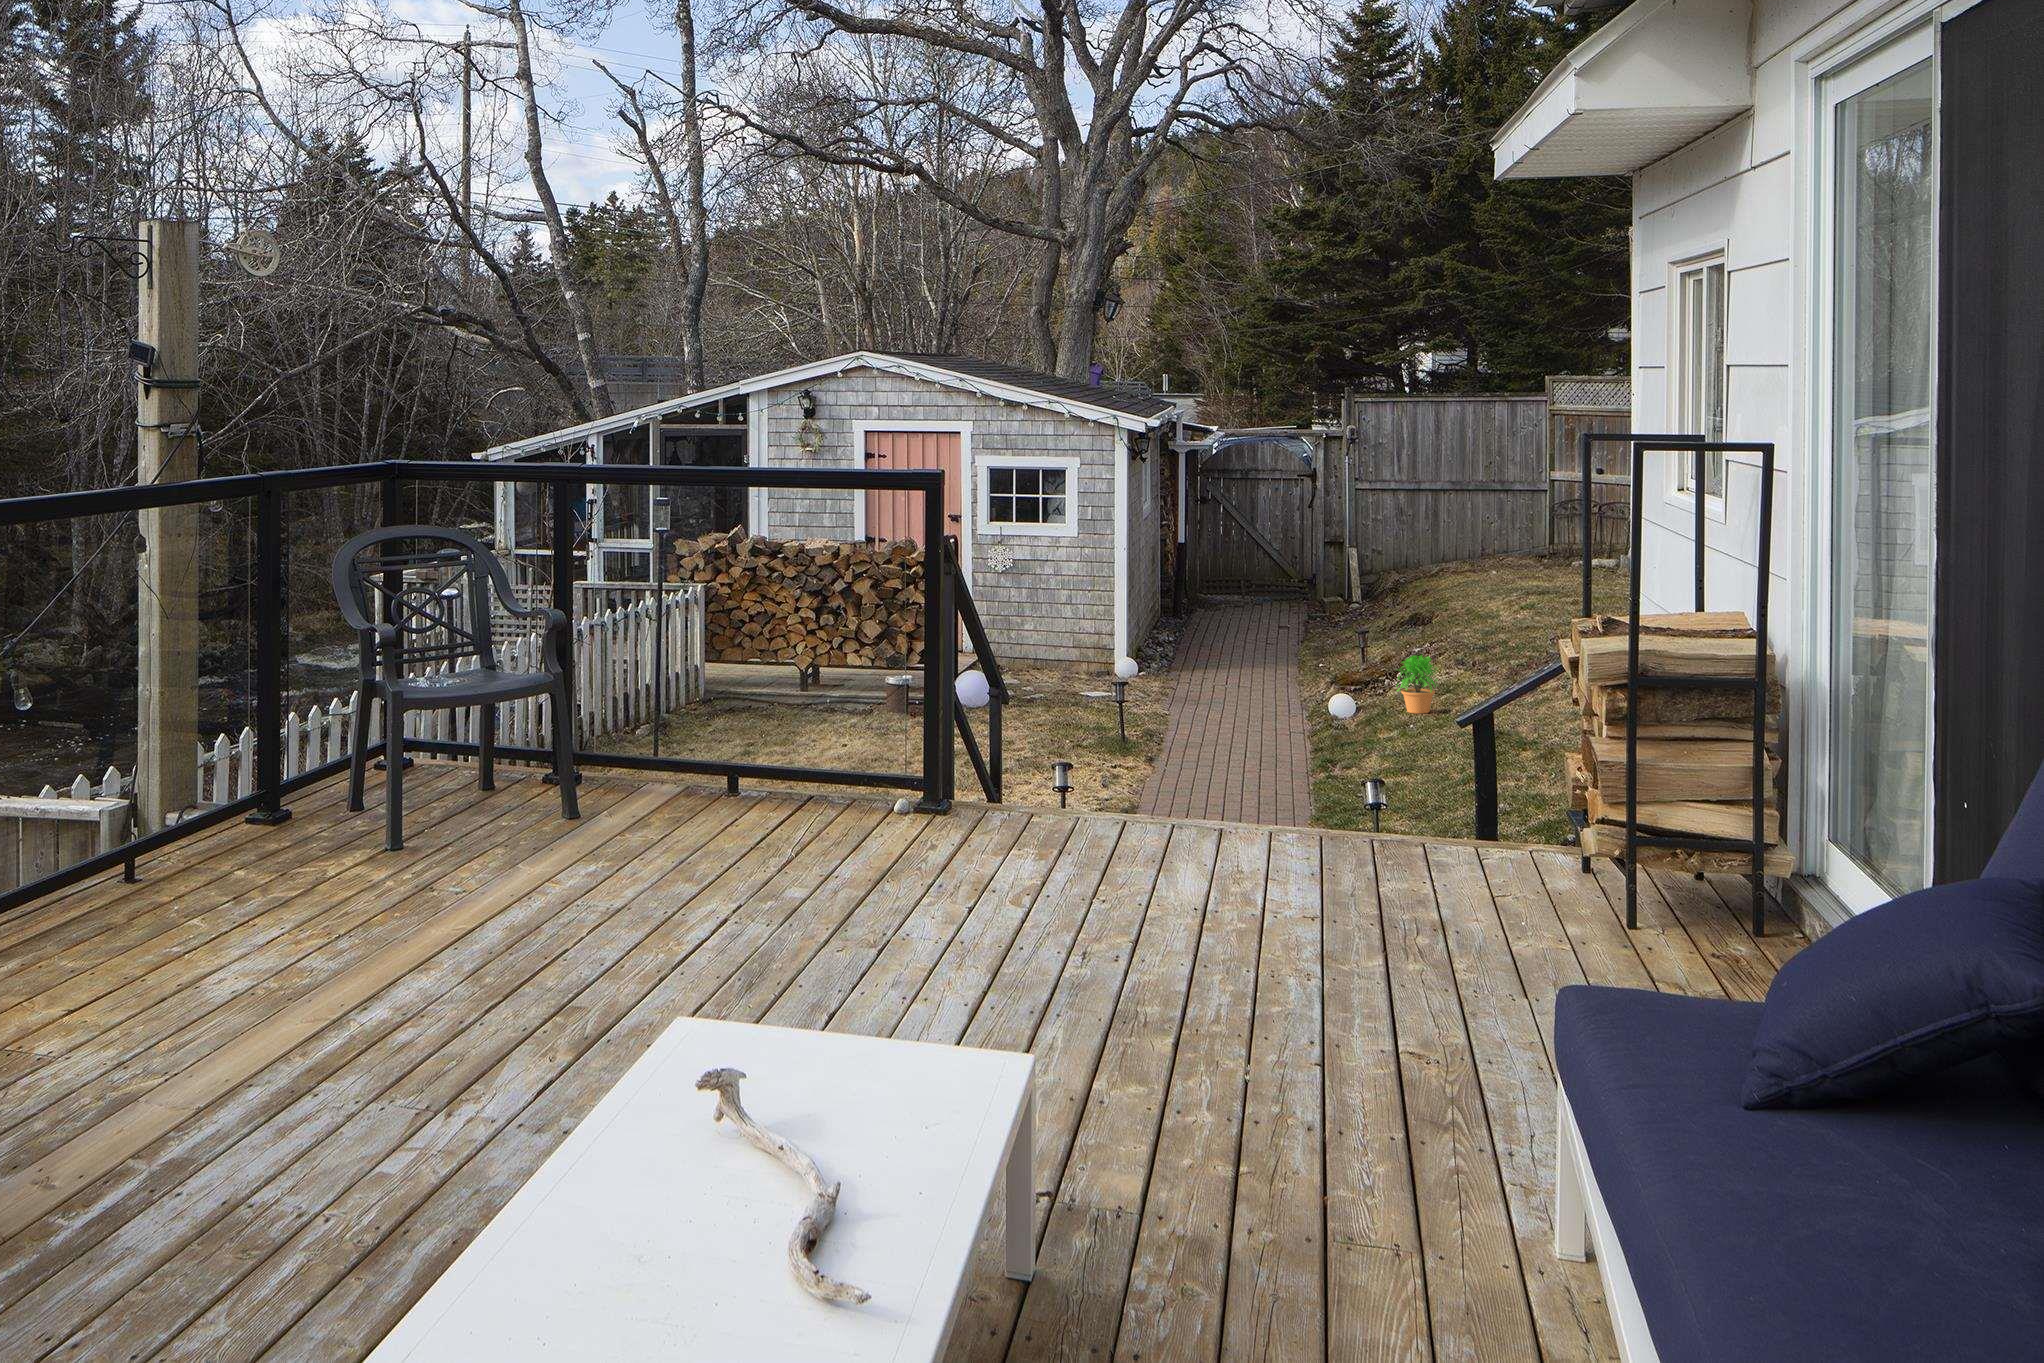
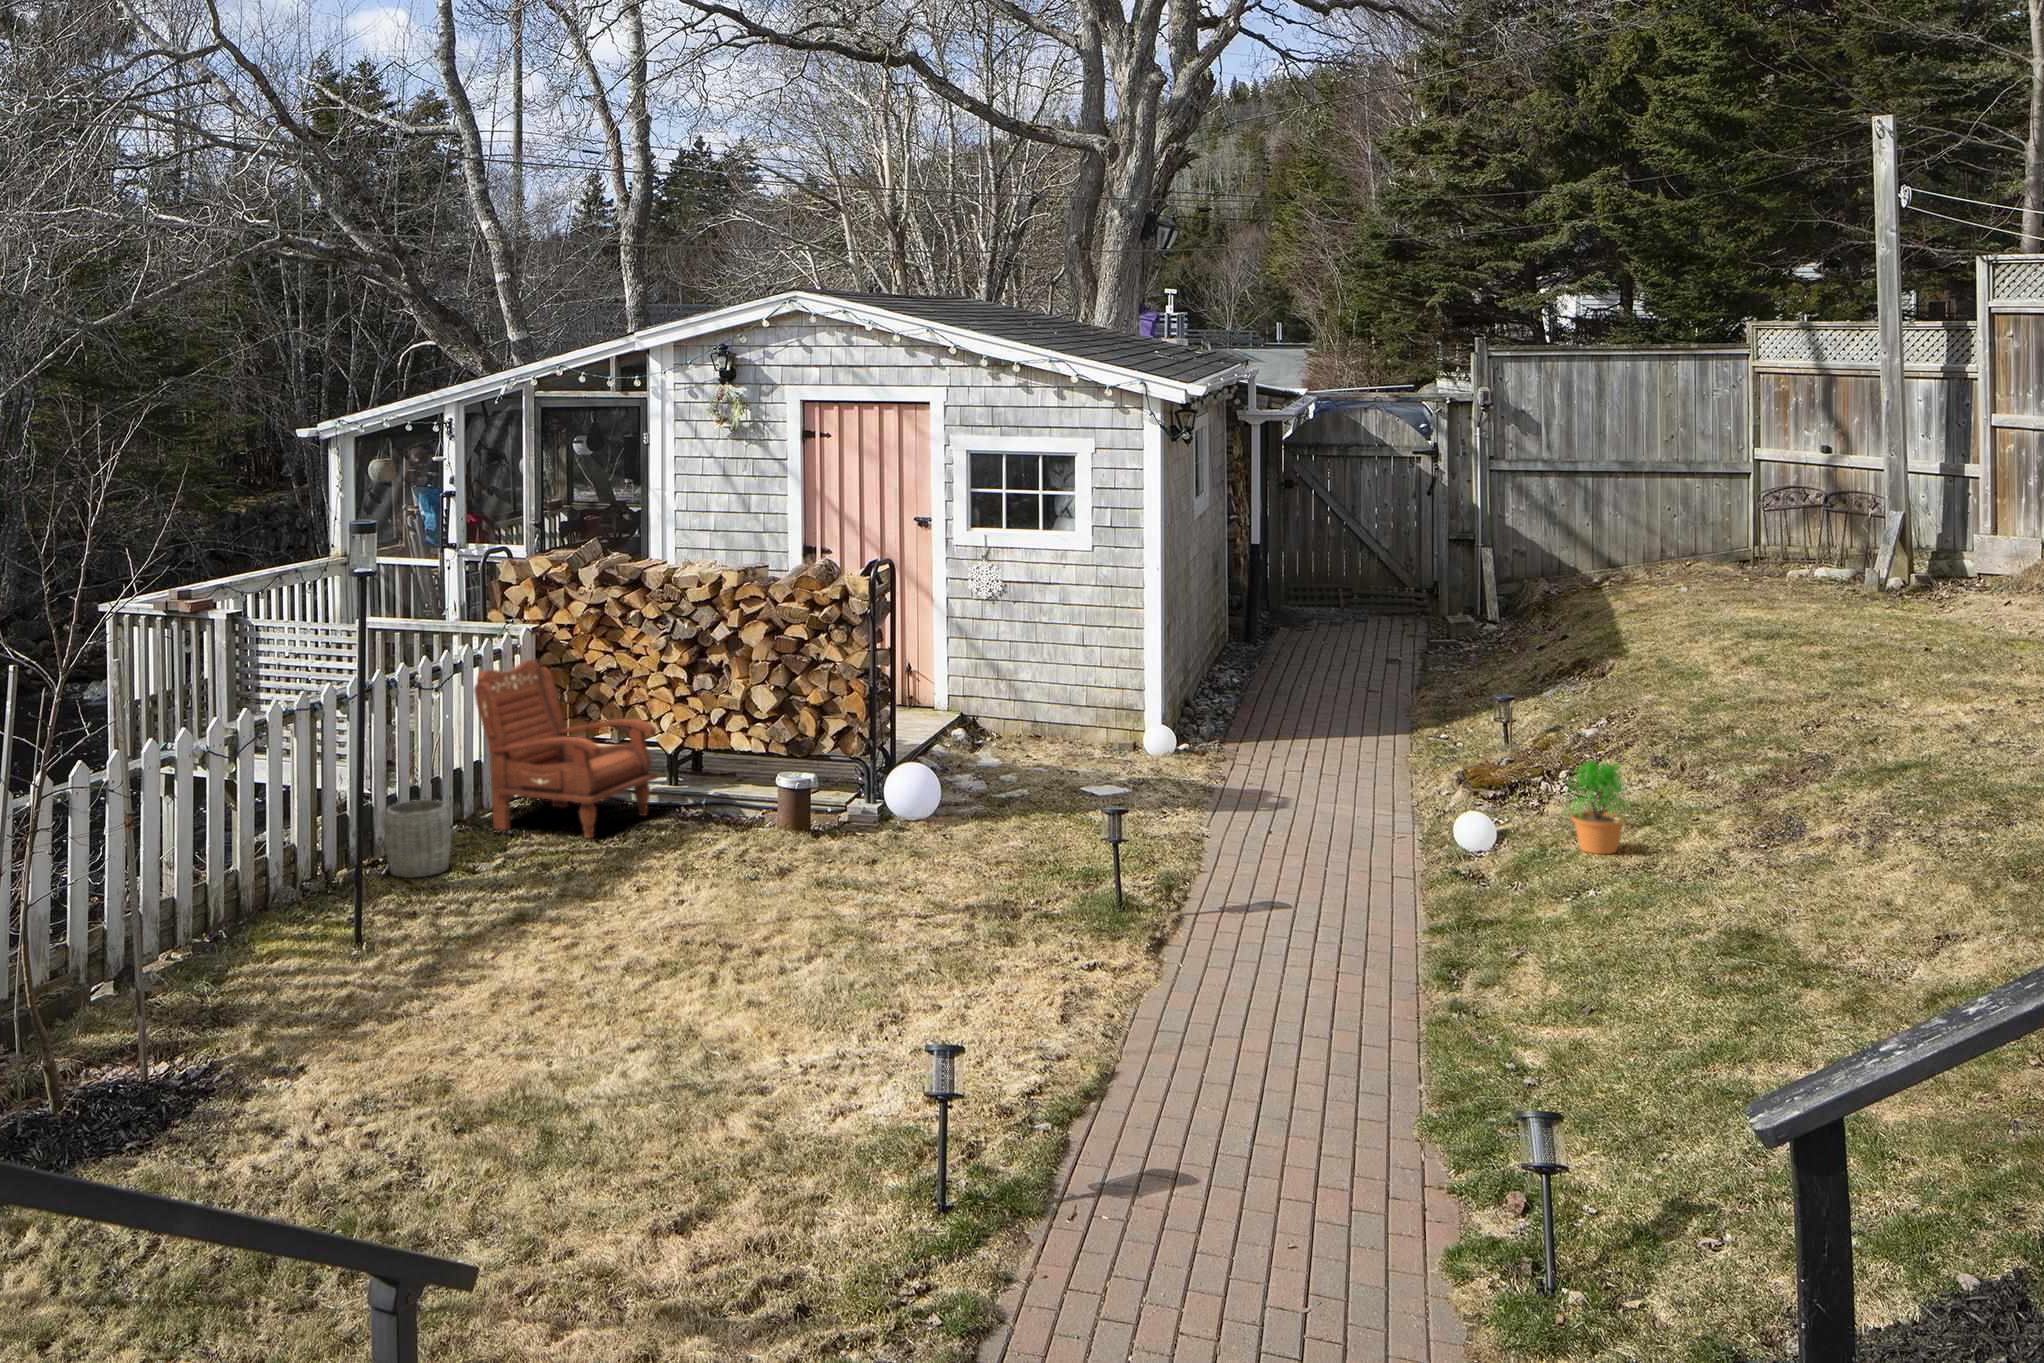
armchair: none [682,604,801,718] -> present [474,660,658,838]
woven basket: none [644,688,686,735] -> present [384,800,451,878]

